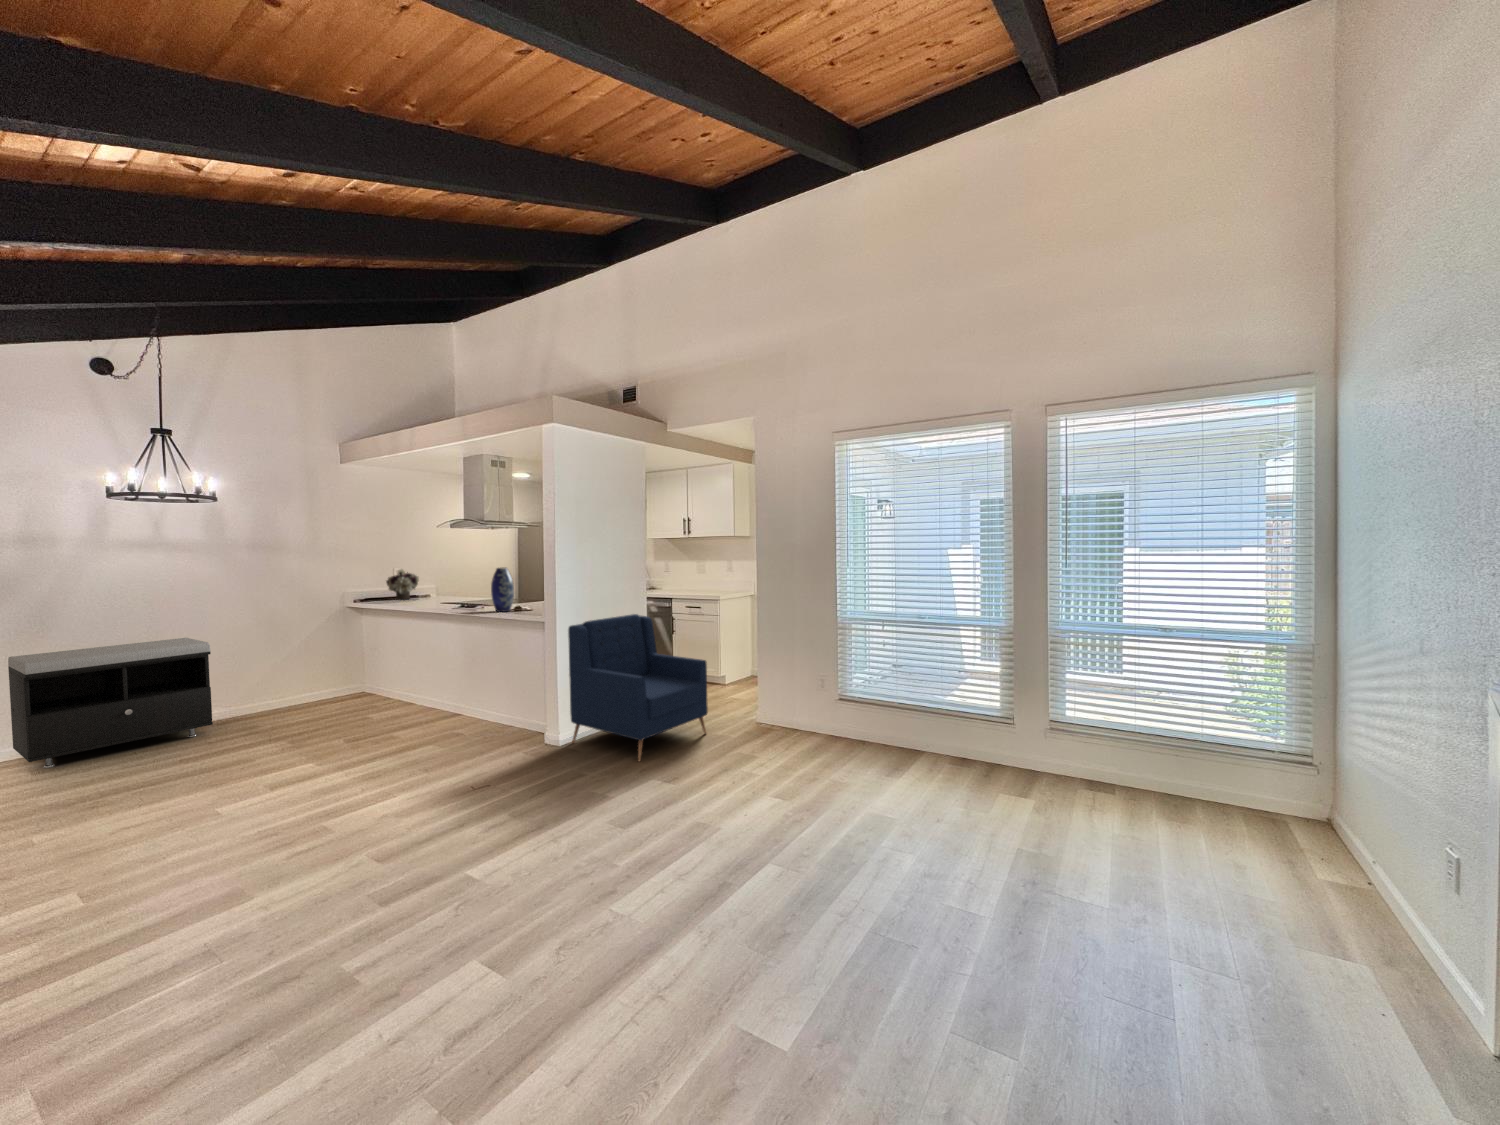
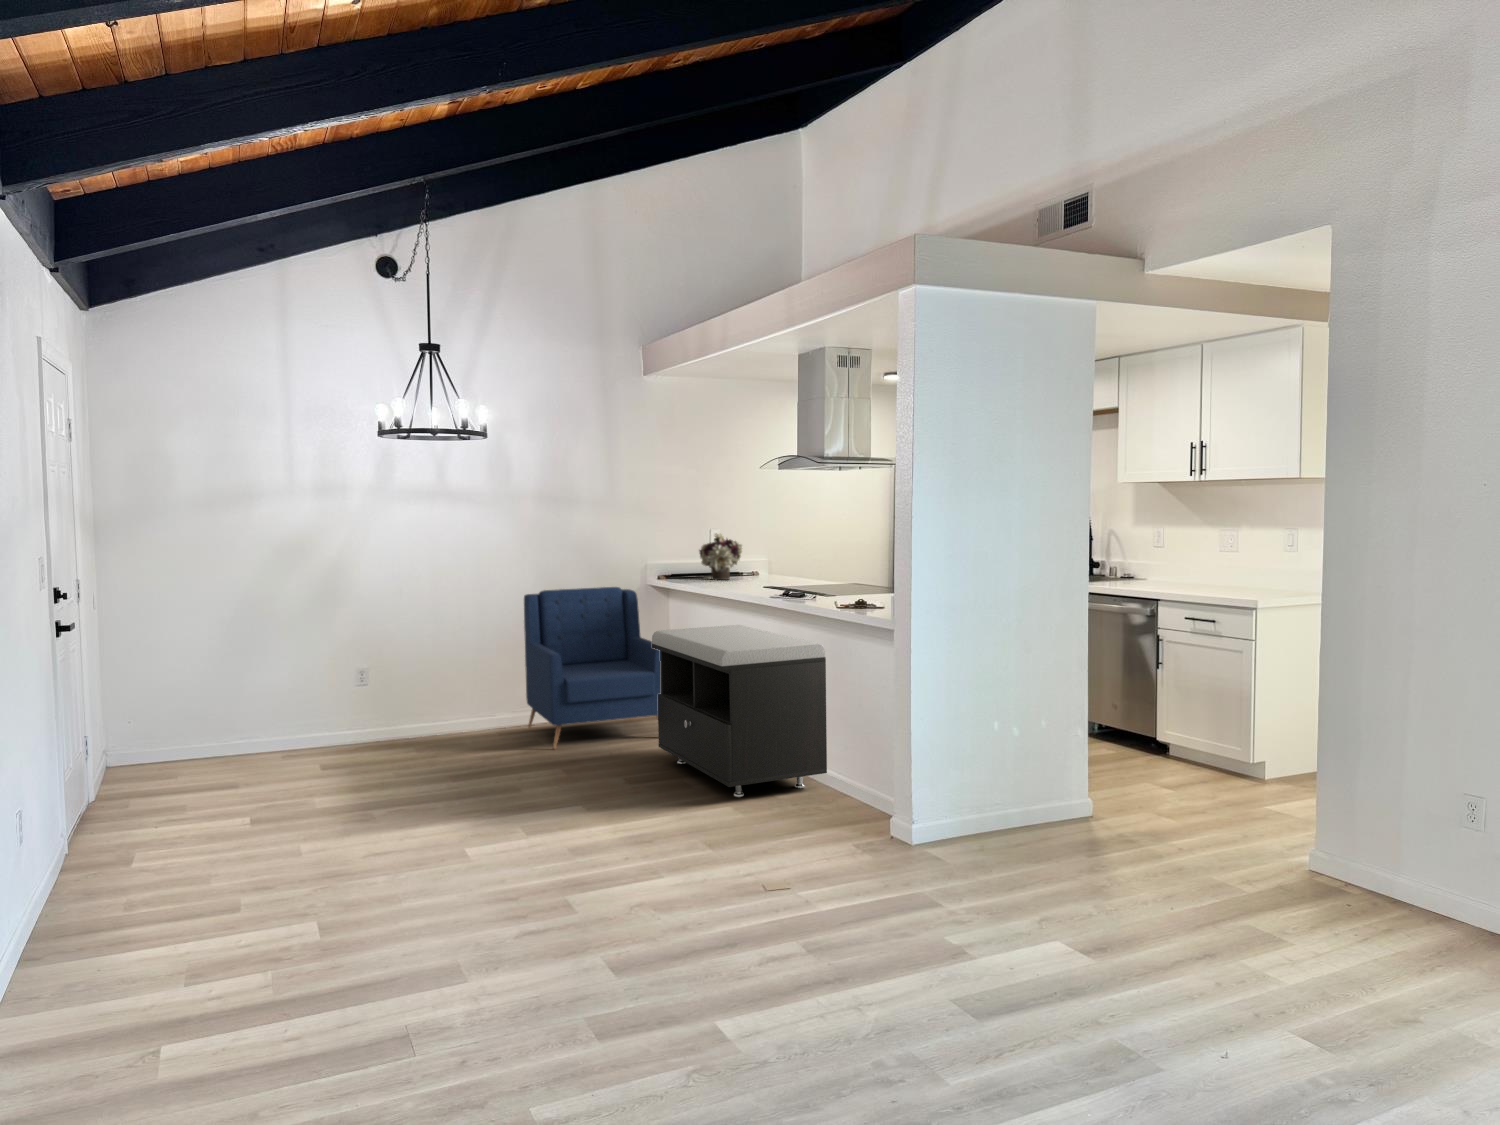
vase: present [491,568,514,612] -> none [826,533,862,607]
armchair: present [568,614,708,761] -> present [524,587,661,749]
storage bench: present [8,638,213,768] -> present [652,625,827,797]

